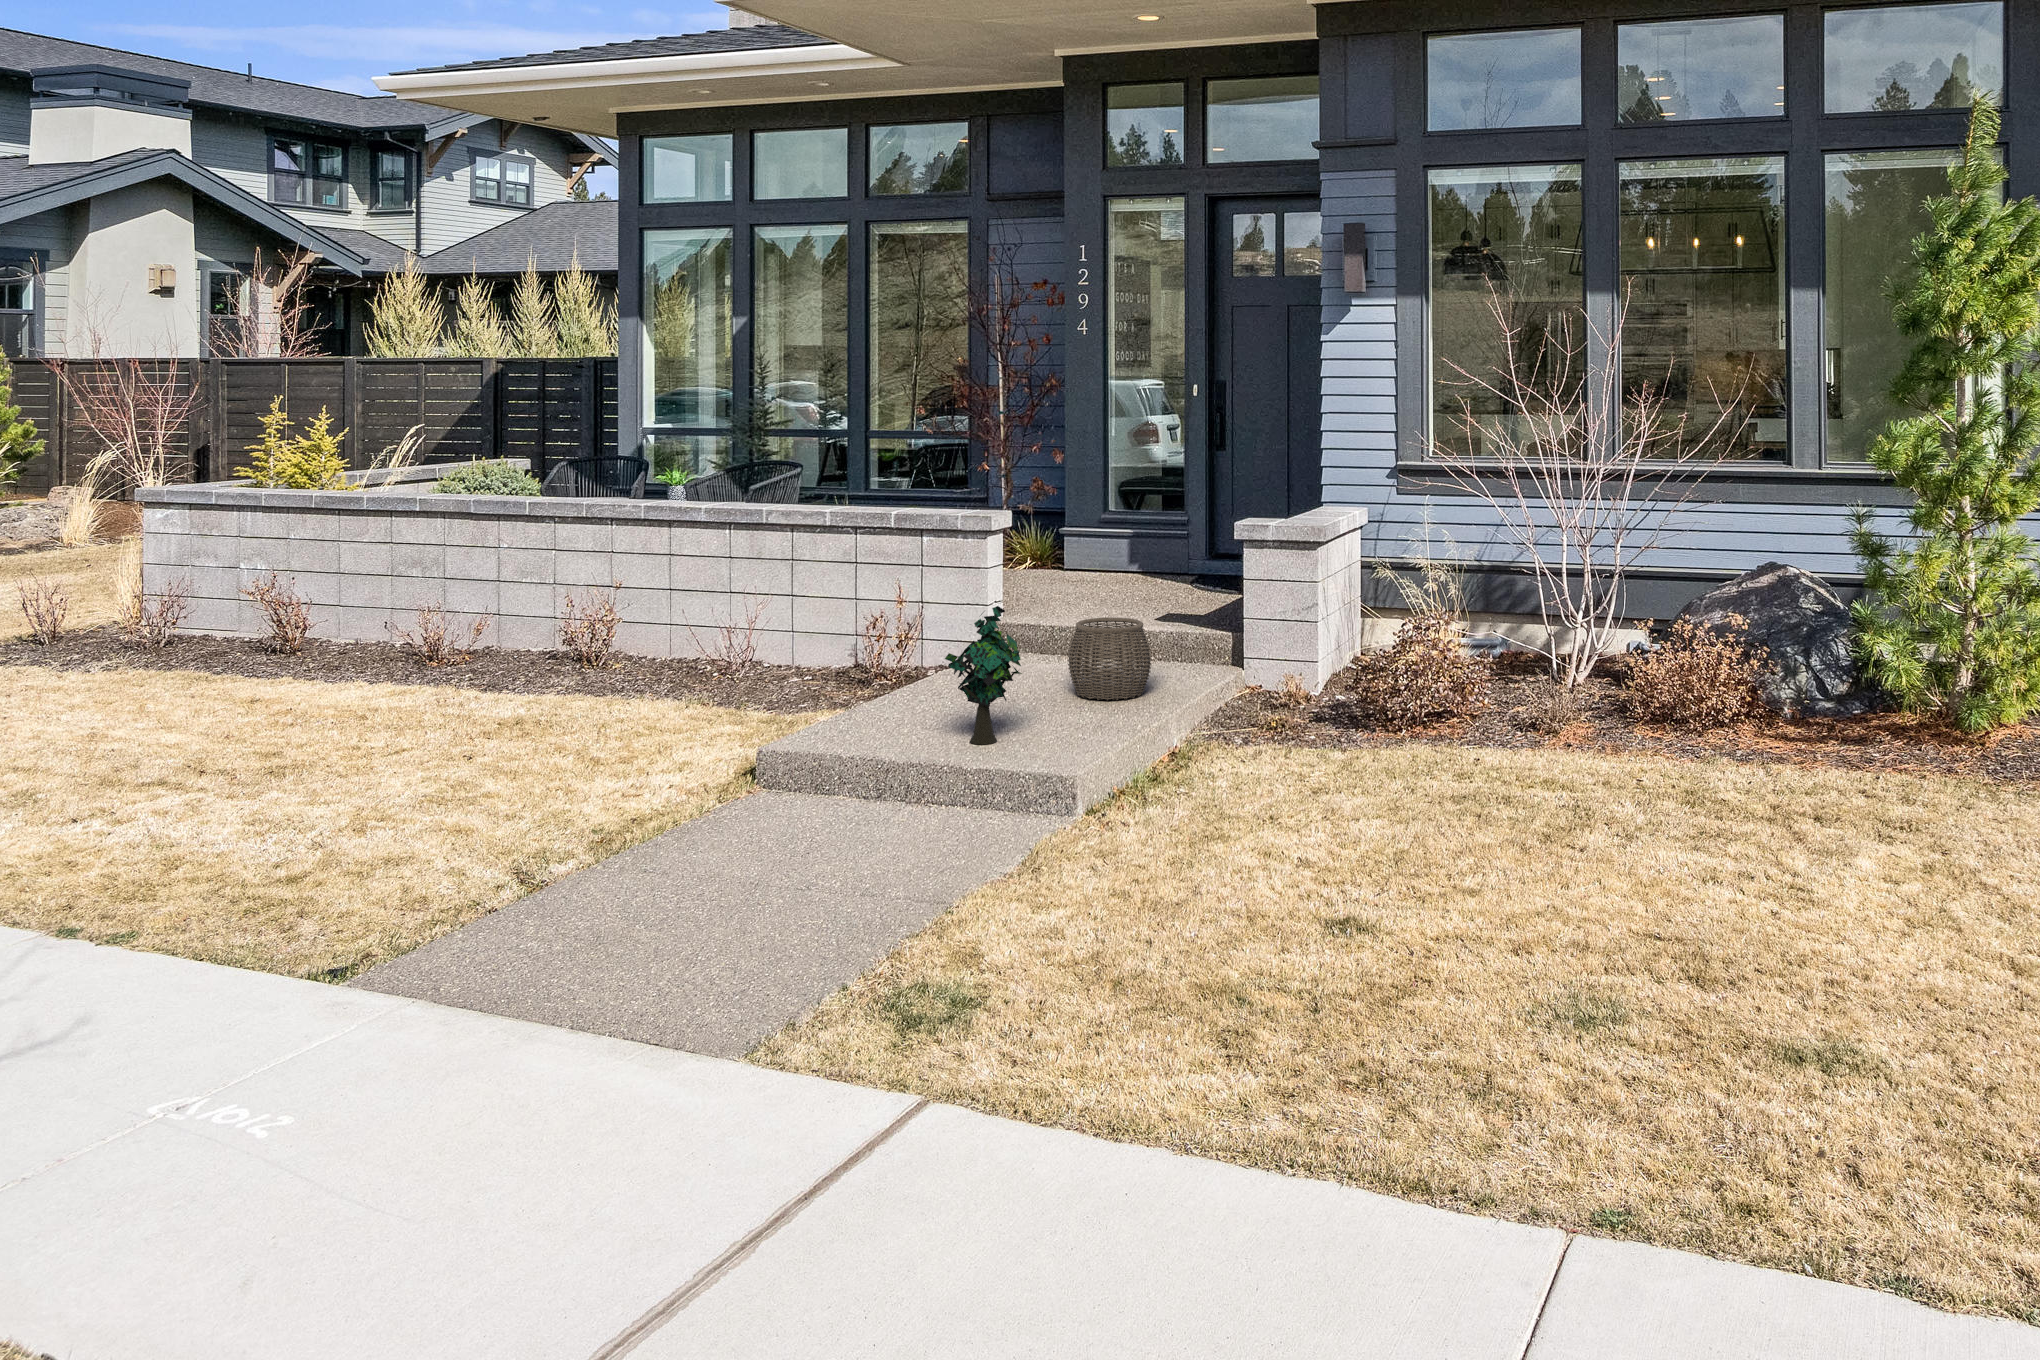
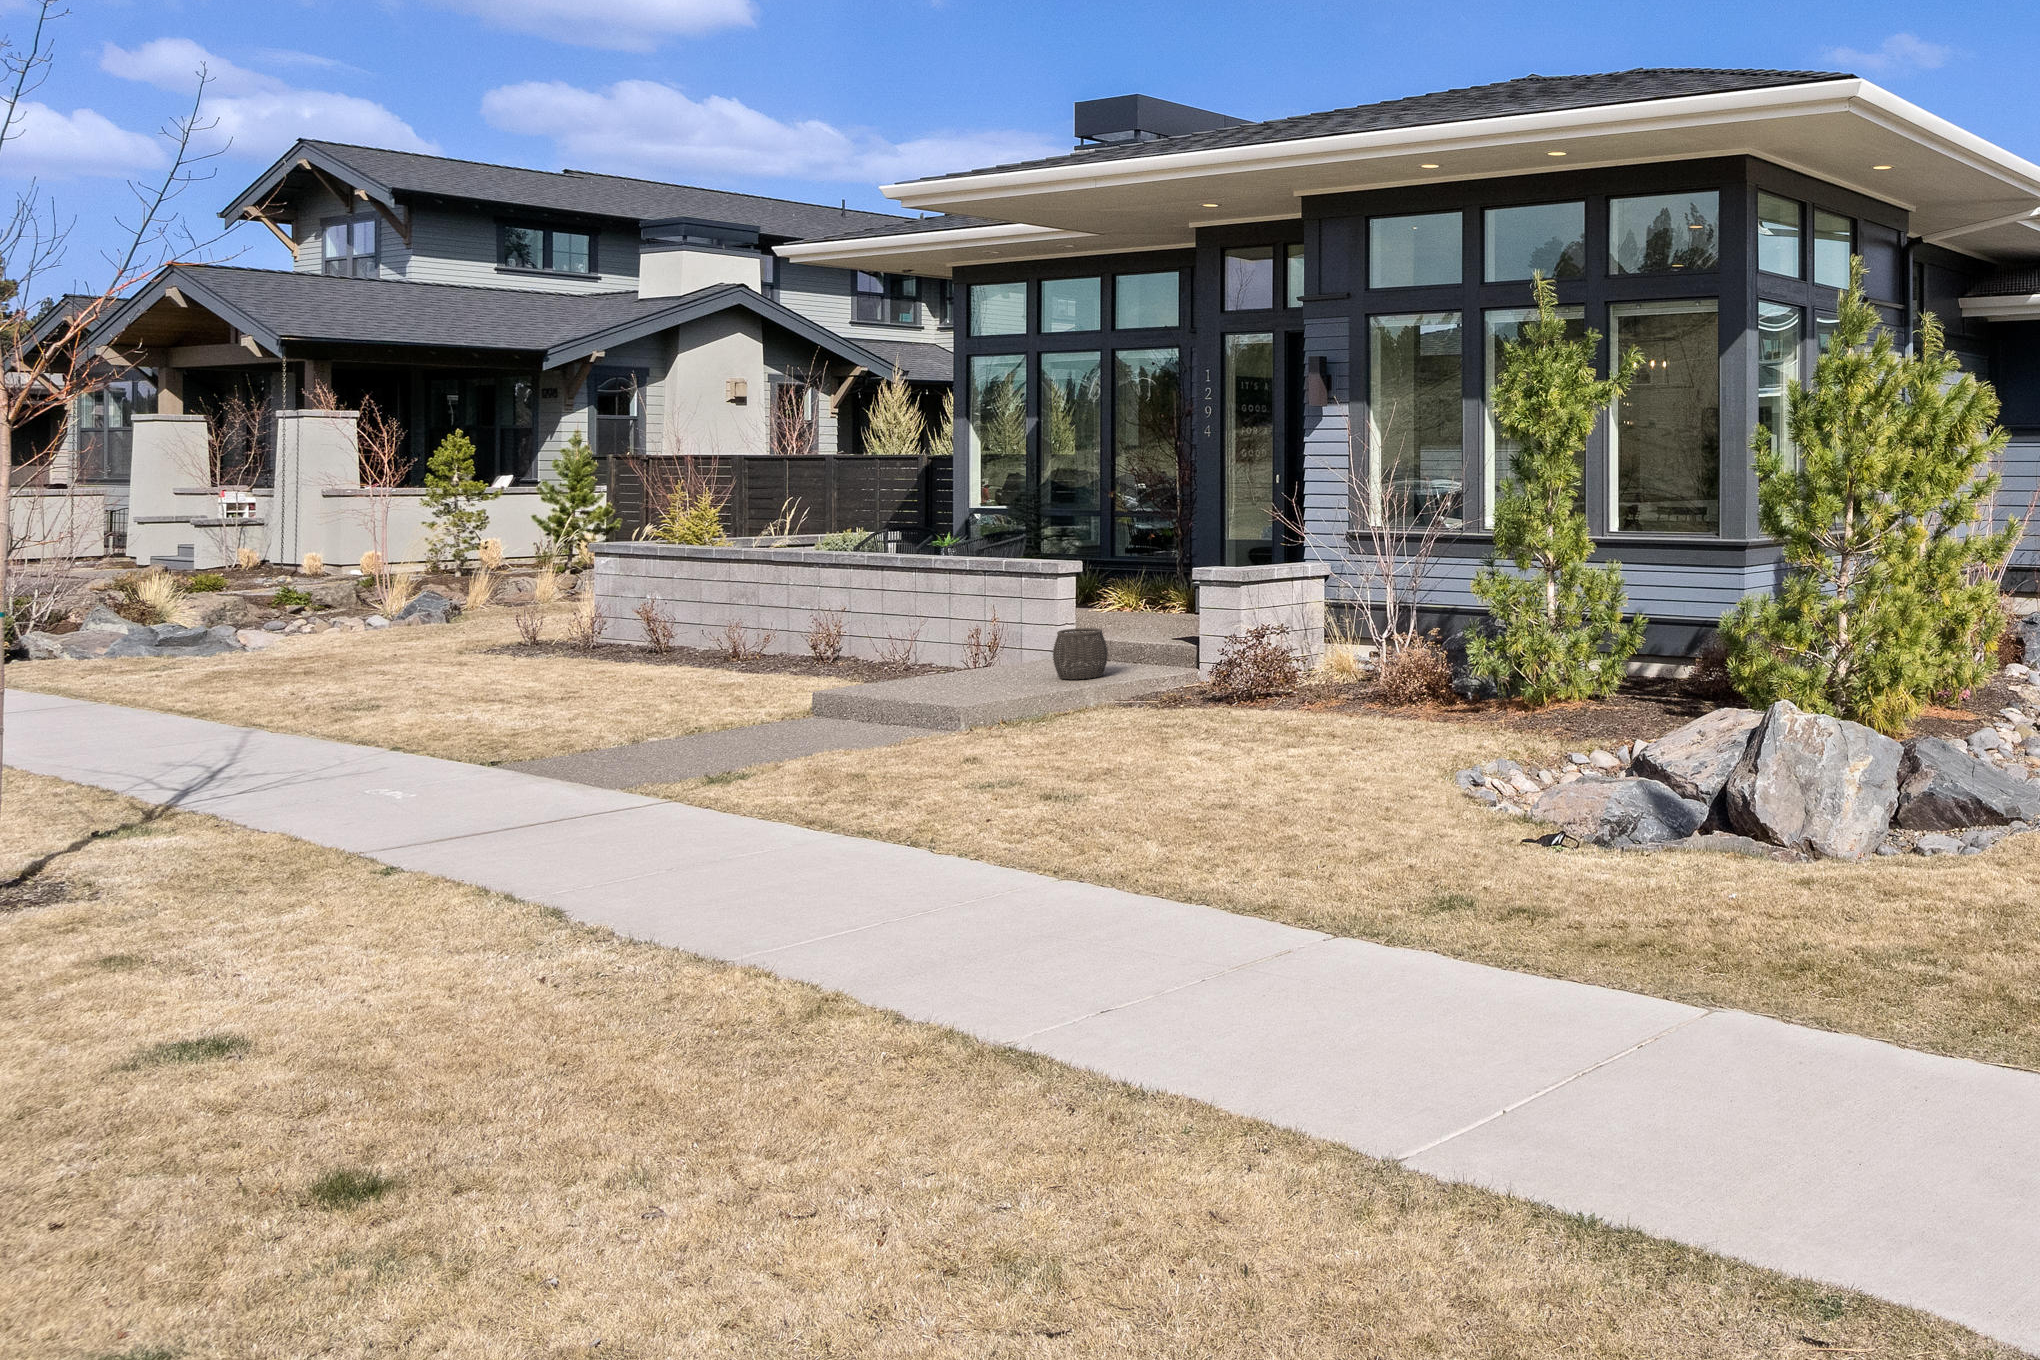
decorative plant: present [945,606,1022,744] -> none [930,614,982,698]

